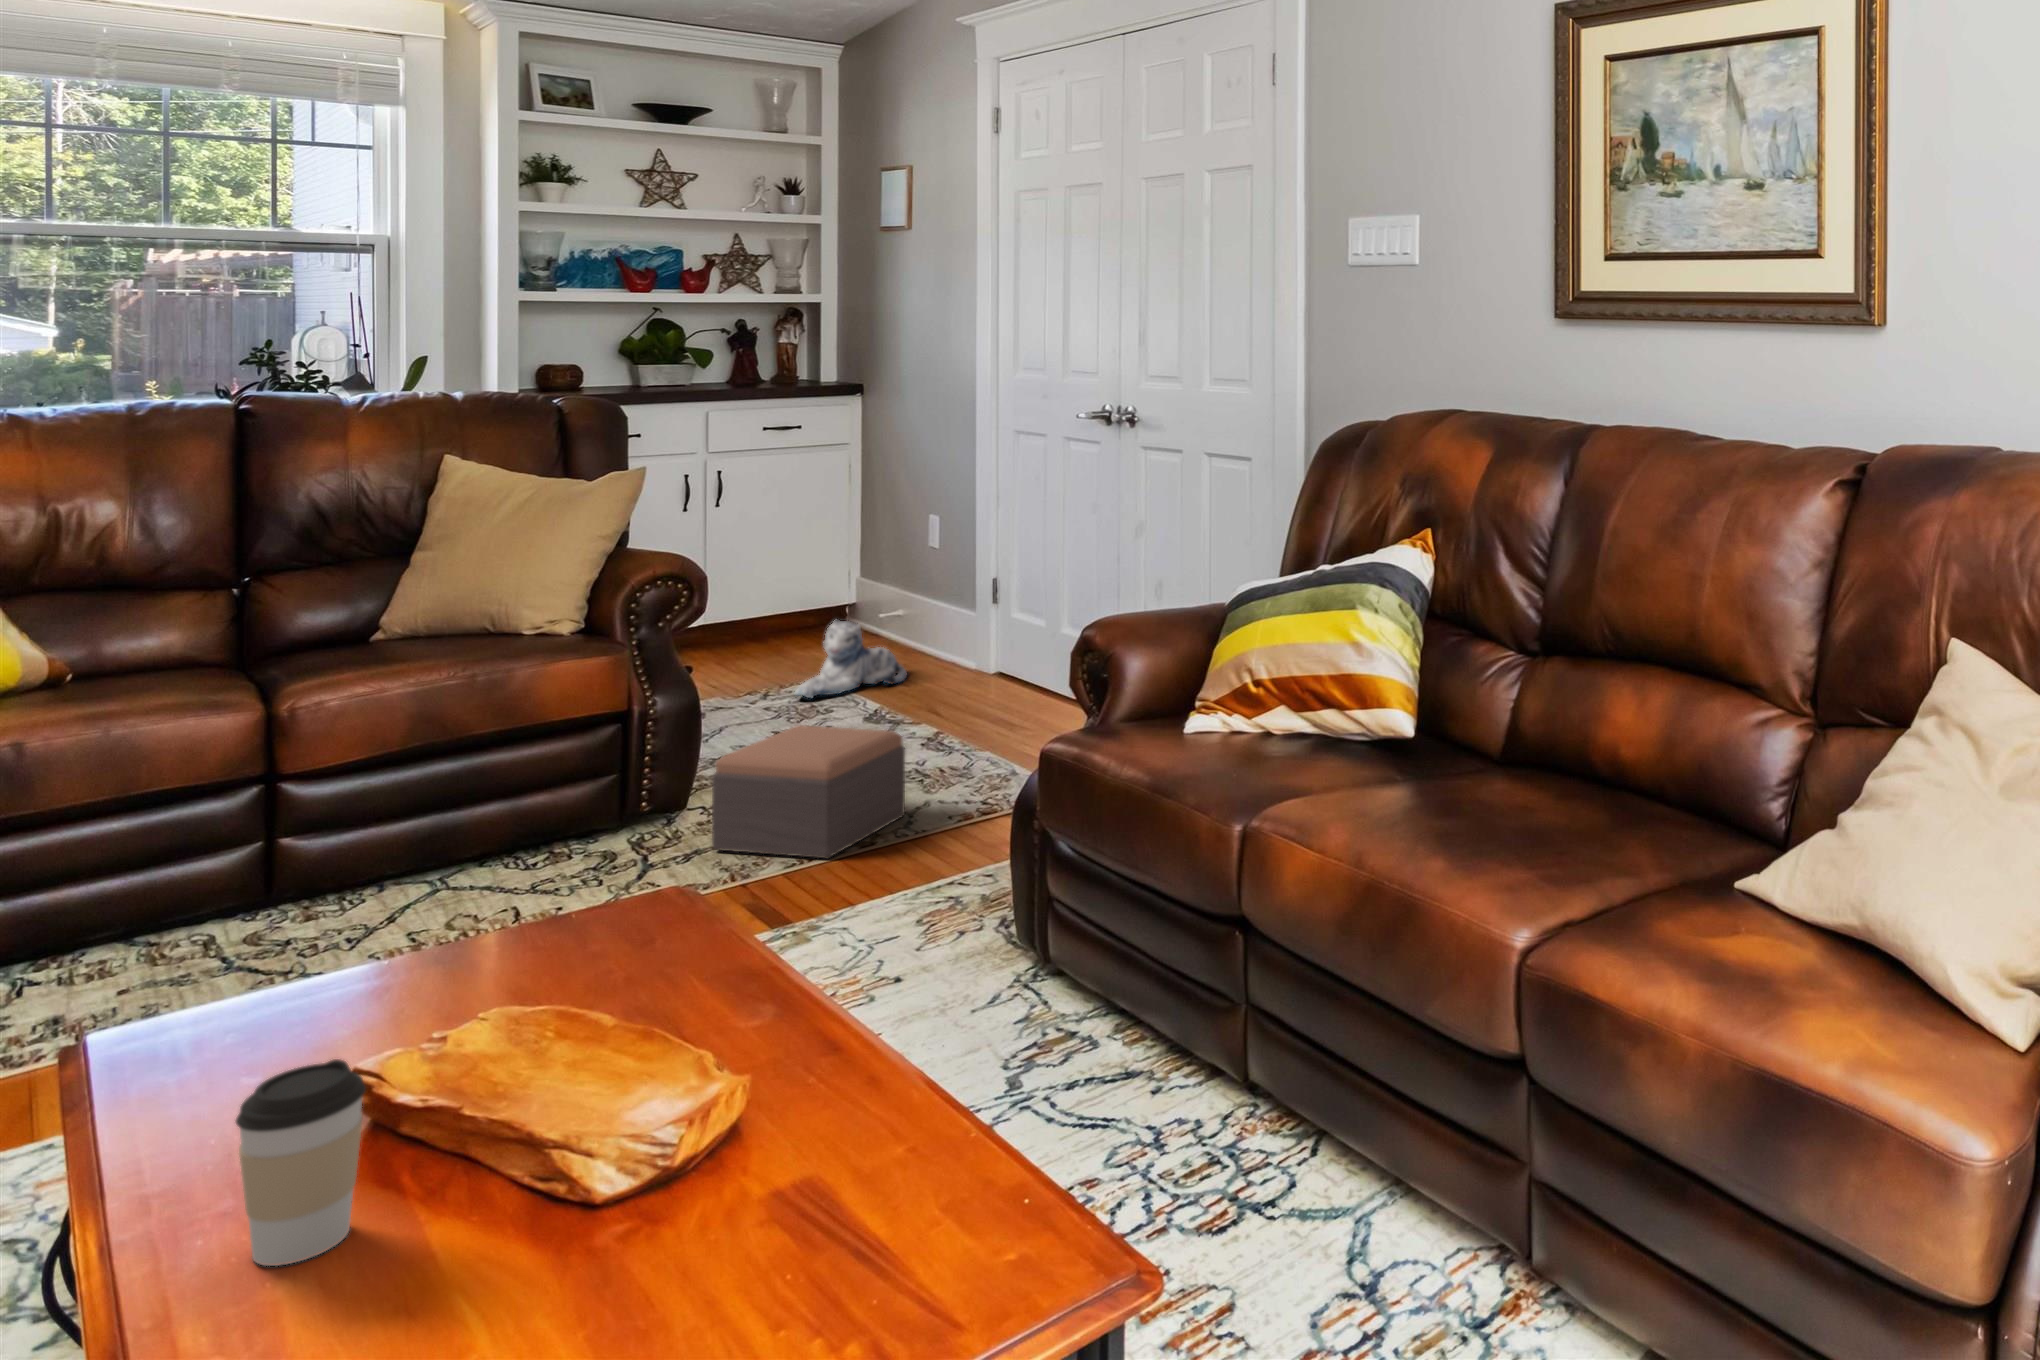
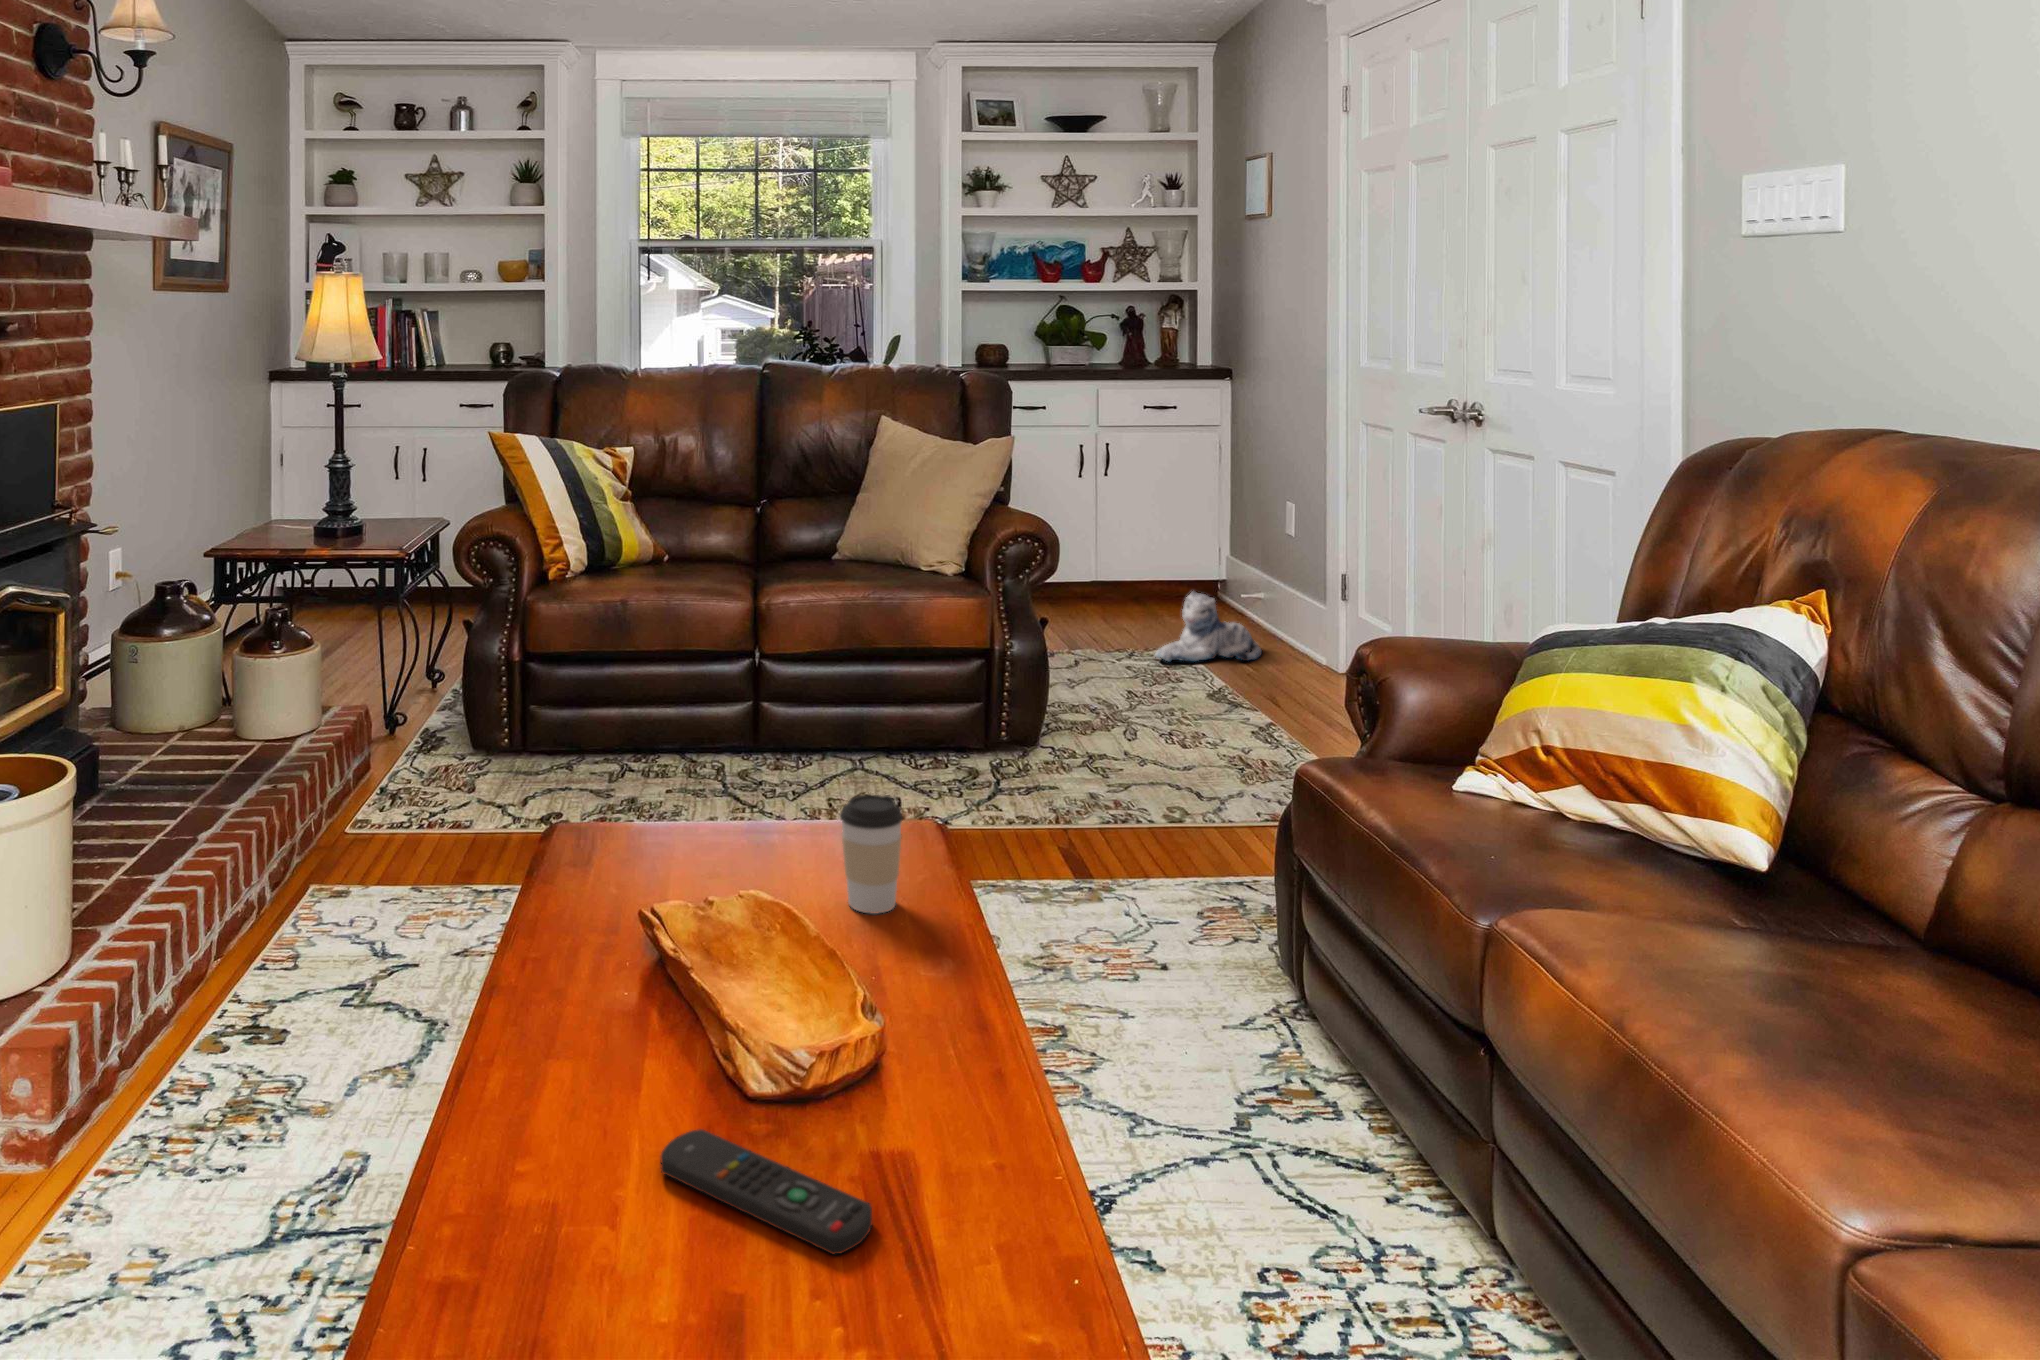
footstool: present [712,725,905,858] -> none [1048,690,1219,824]
coffee cup: present [236,1059,366,1266] -> present [840,795,903,914]
remote control: none [505,1214,798,1296] -> present [660,1129,872,1254]

